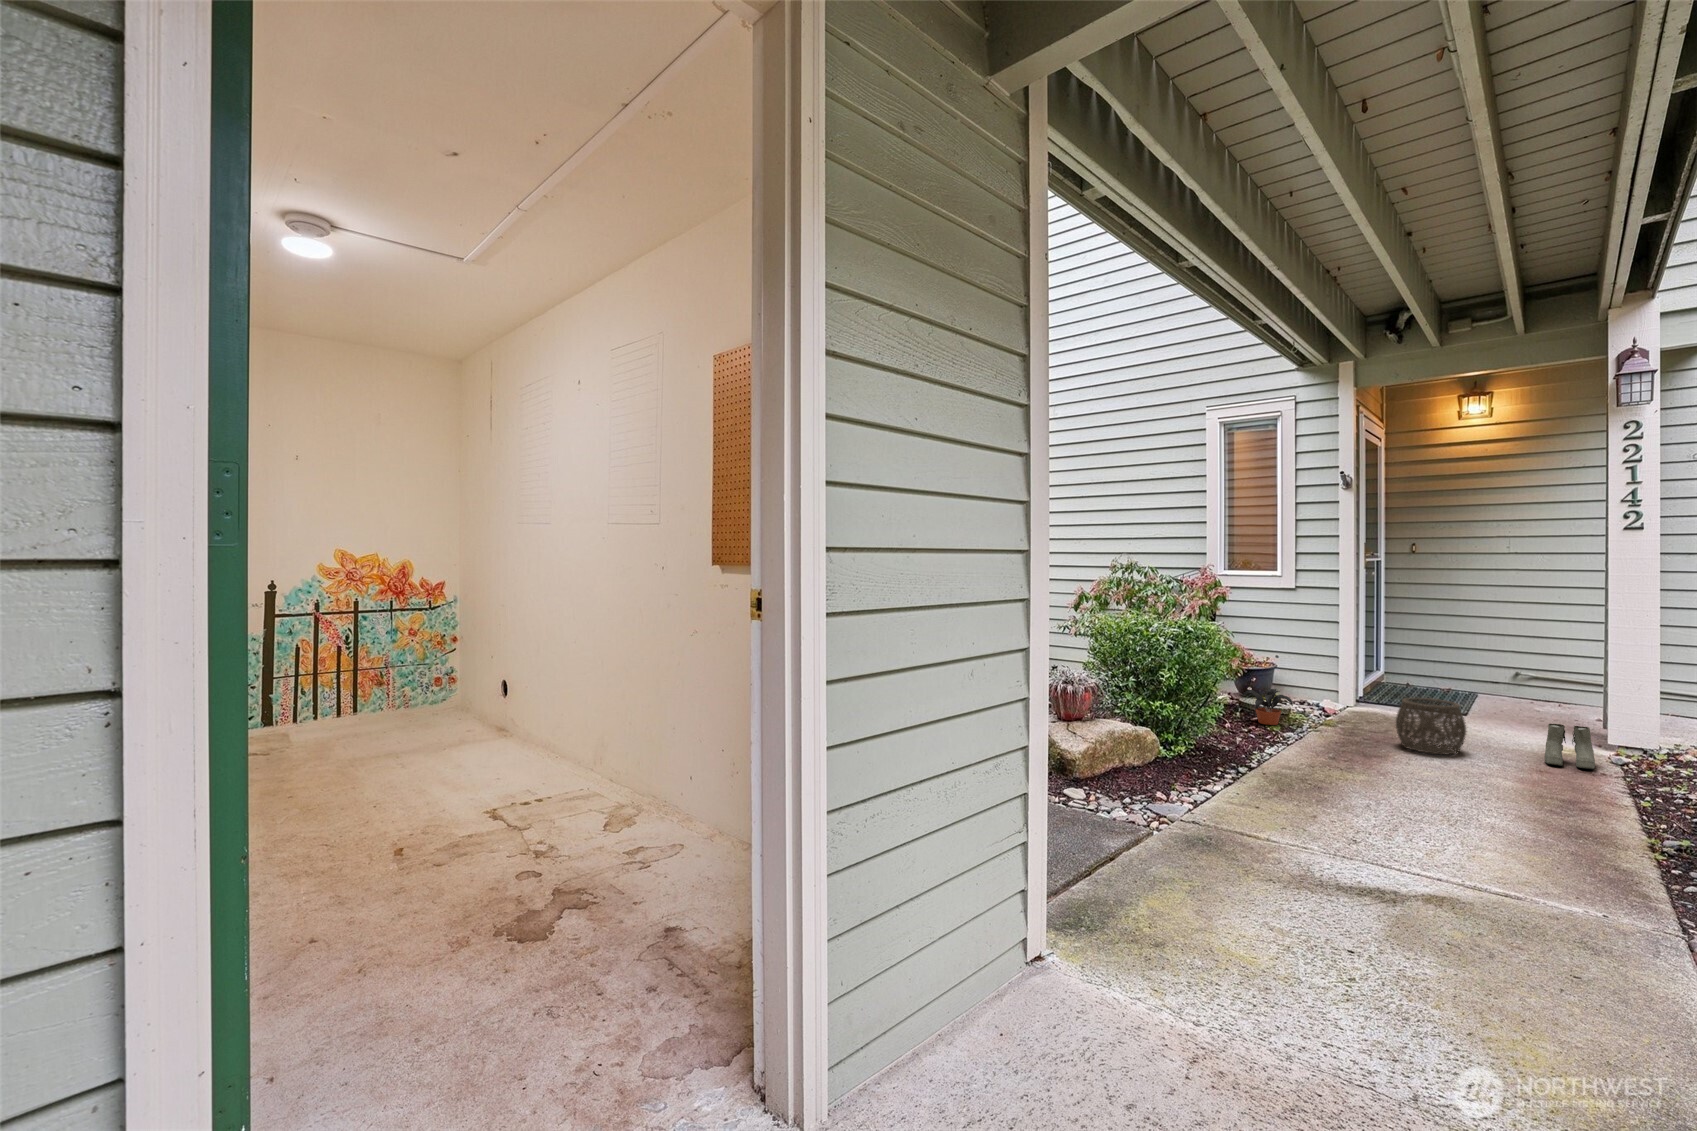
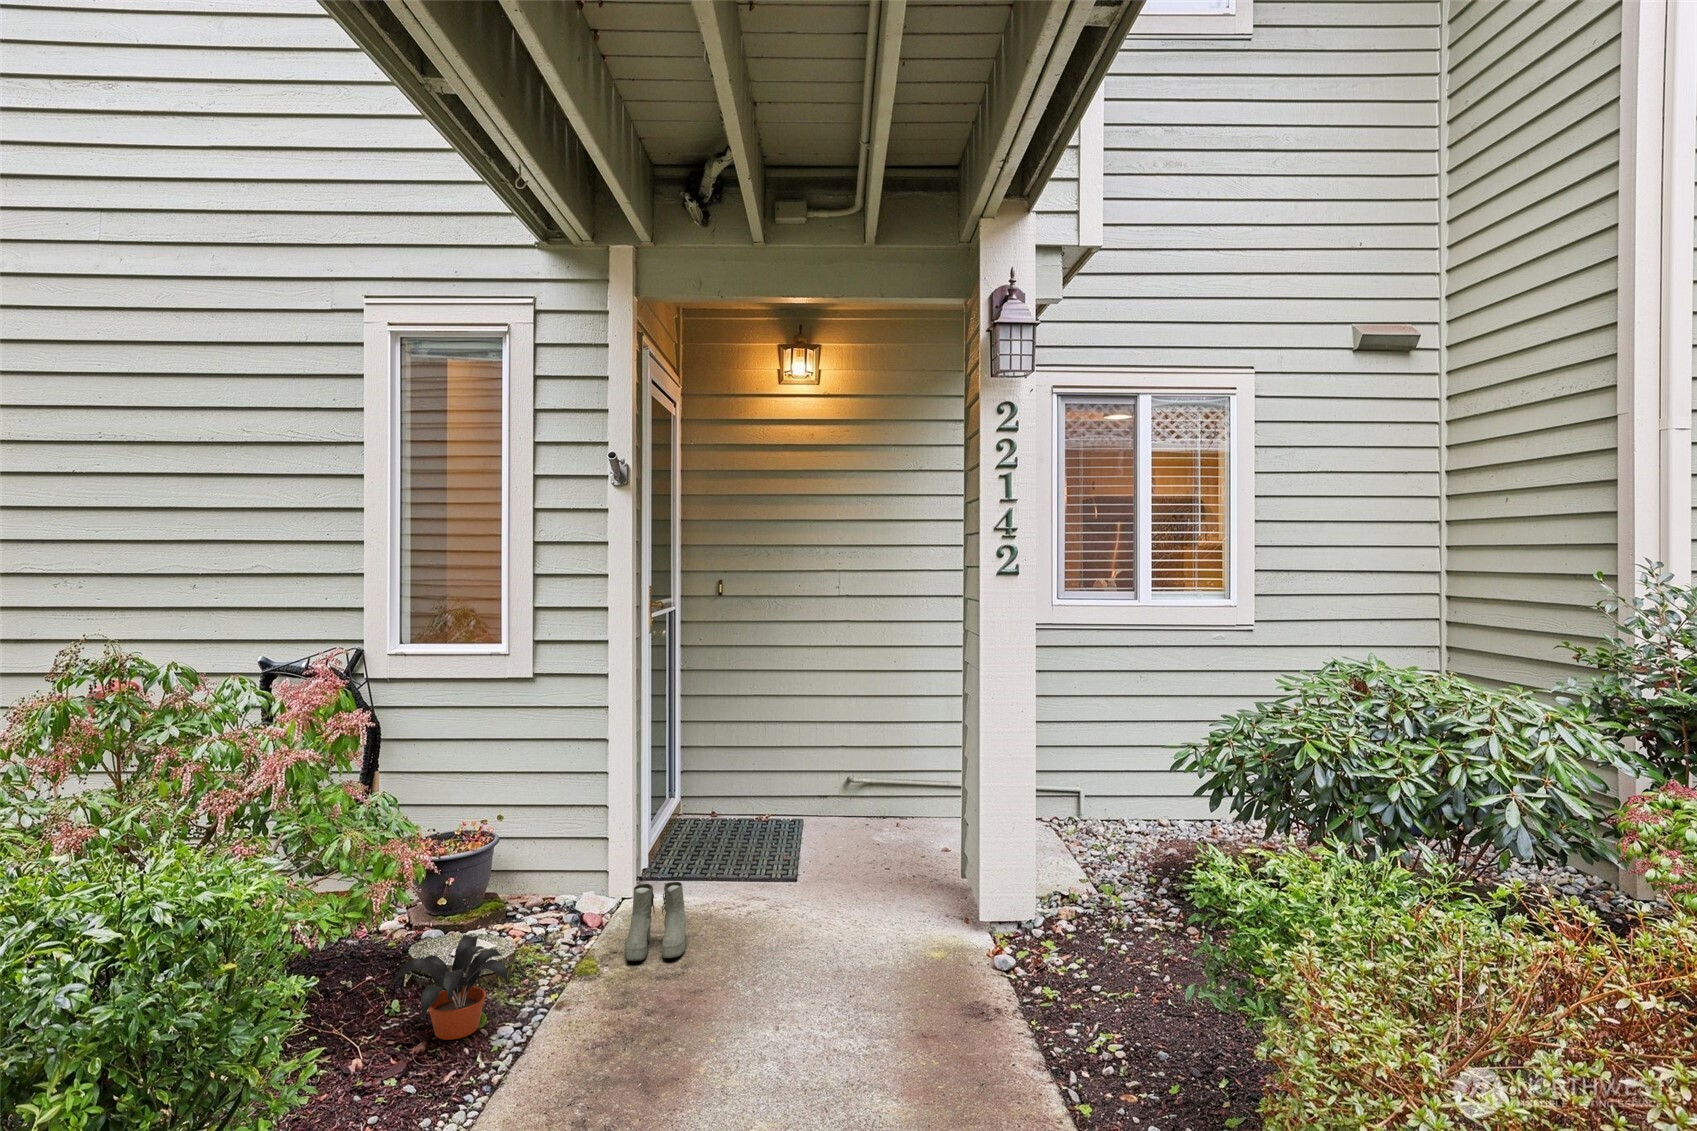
woven basket: present [1396,698,1466,755] -> none [705,924,825,1069]
boots: present [1544,724,1595,769] -> present [626,882,686,961]

